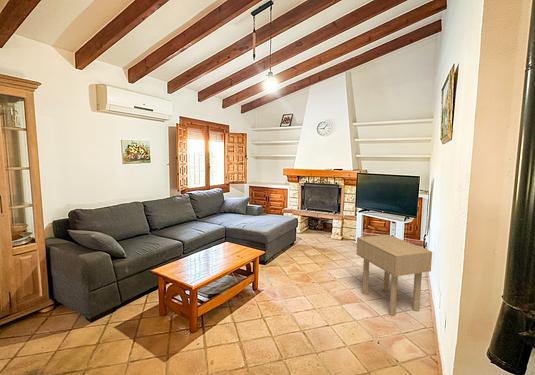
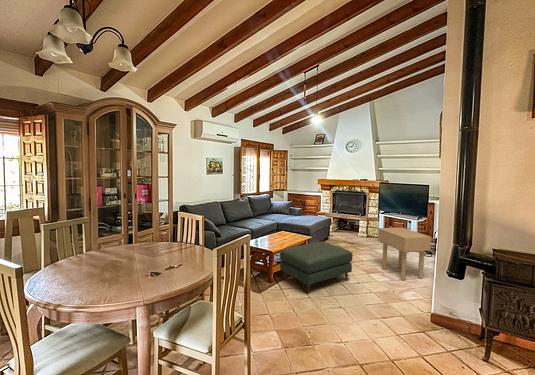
ottoman: none [210,260,320,356] -> present [280,242,353,294]

